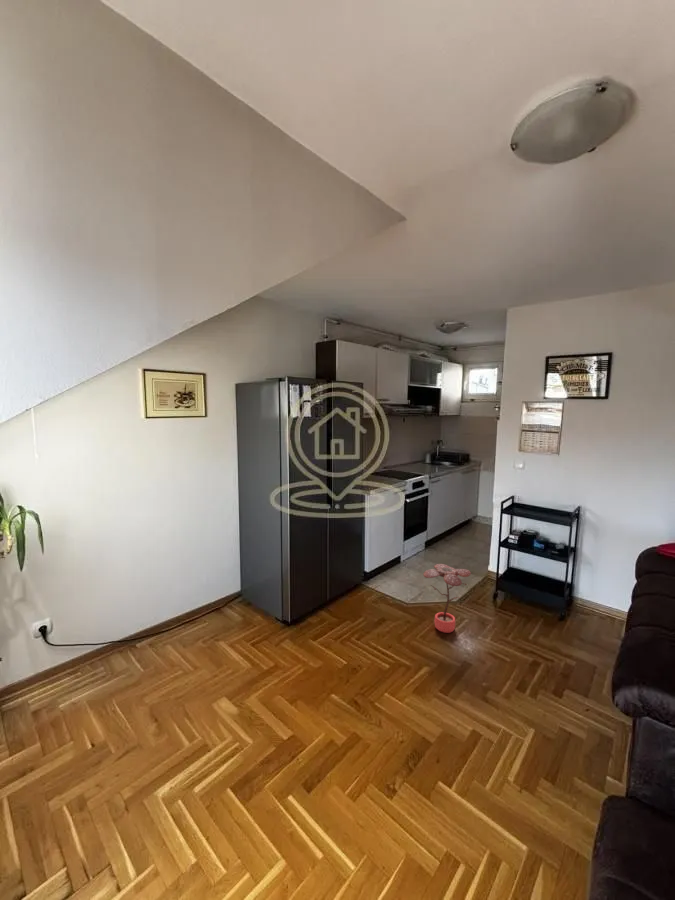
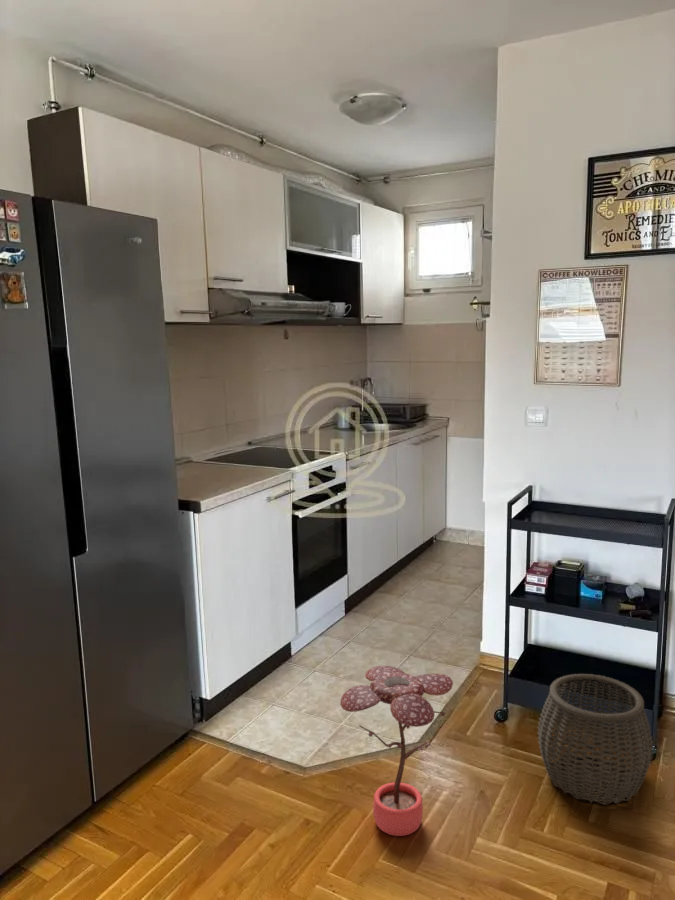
woven basket: none [509,579,562,636] -> present [538,674,653,805]

